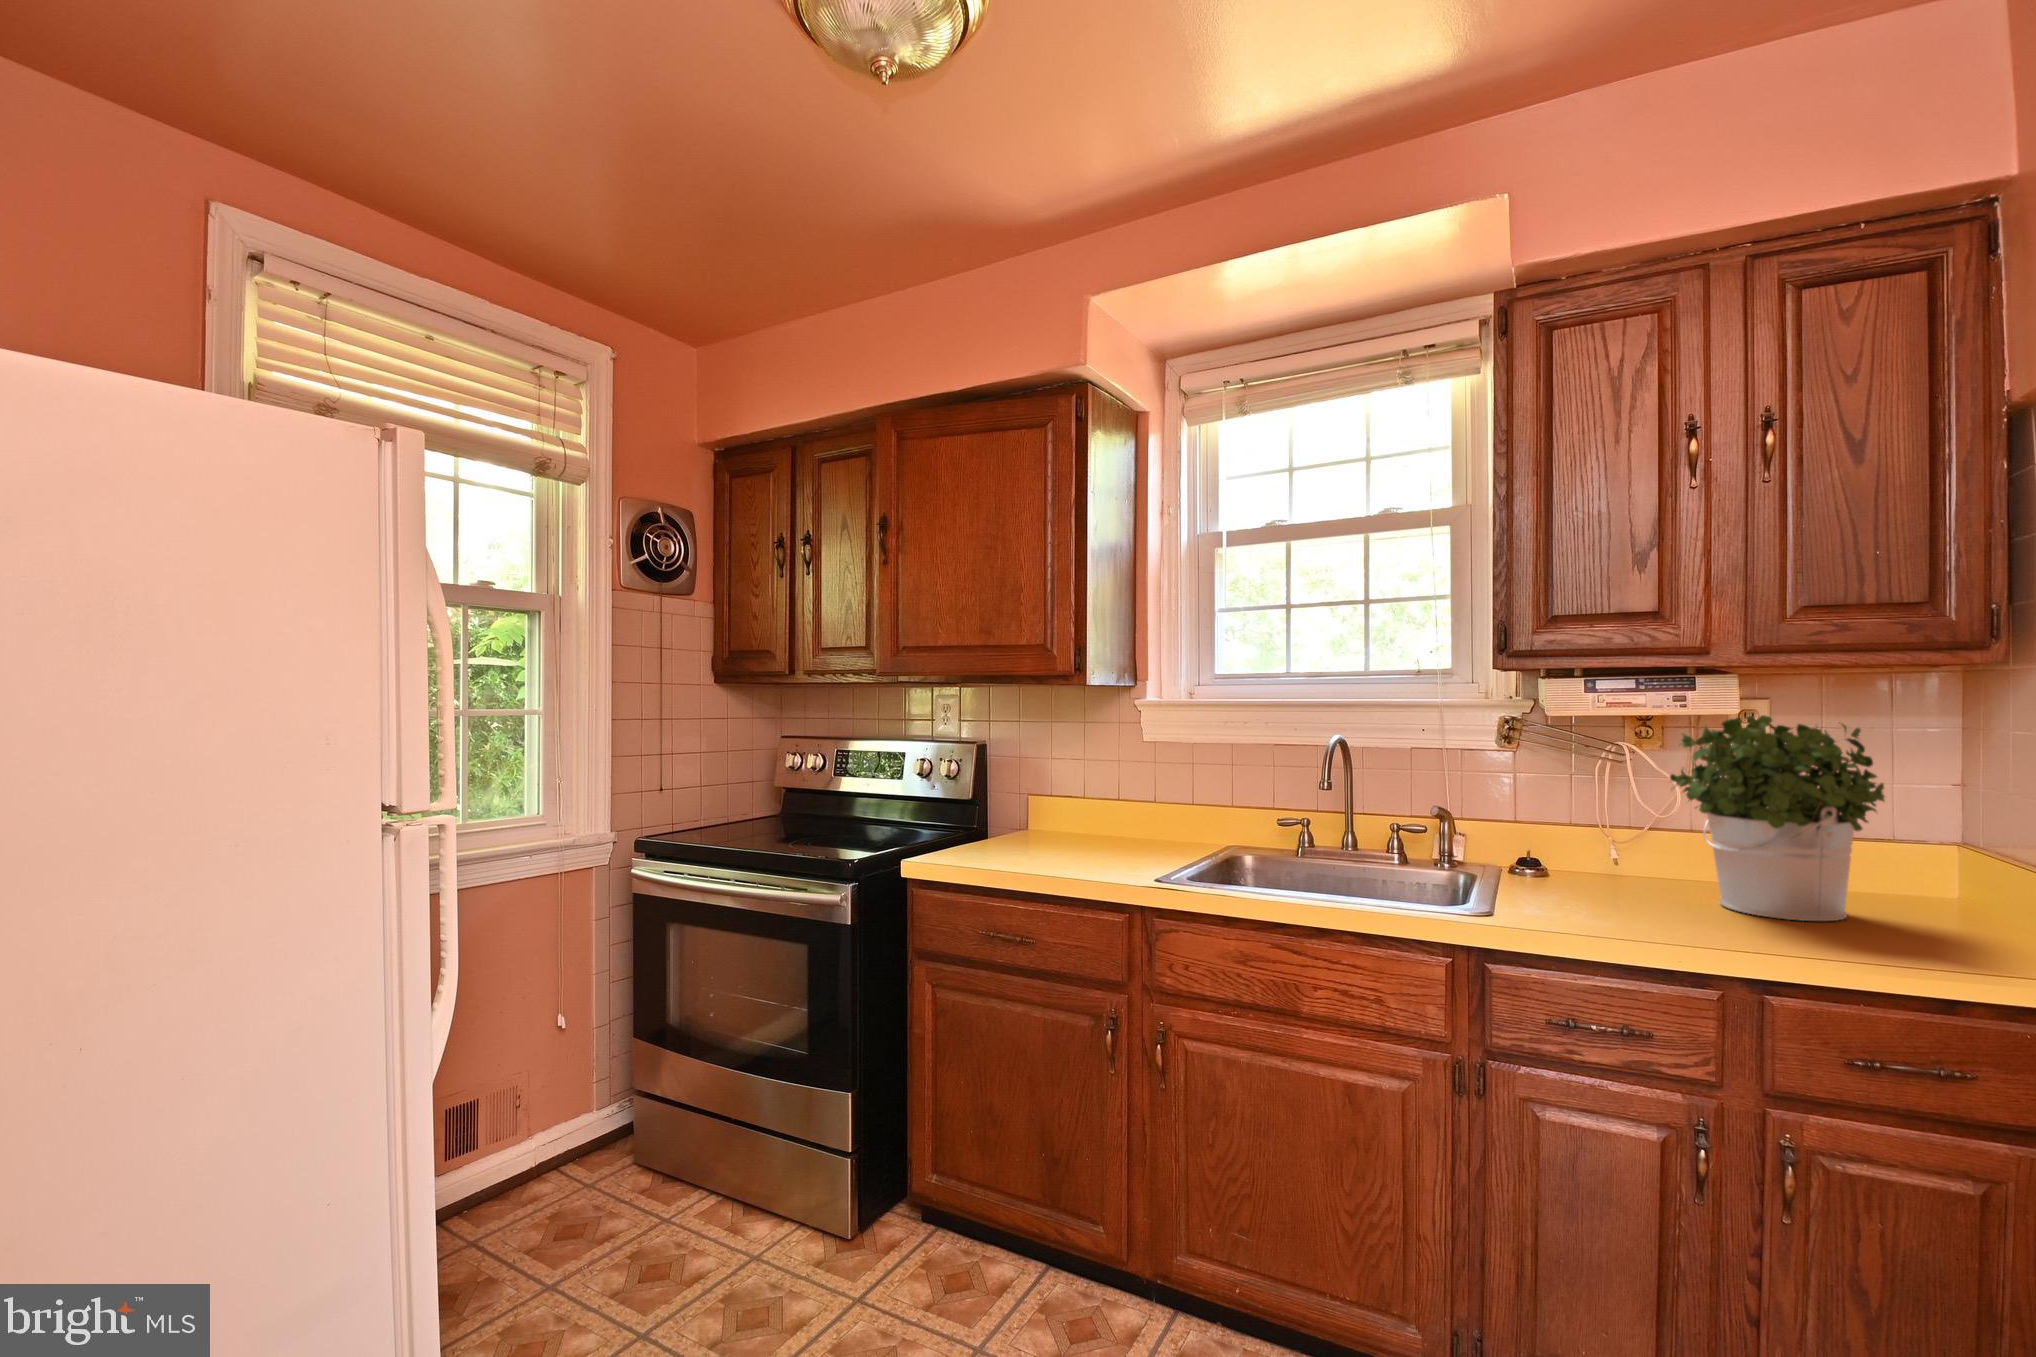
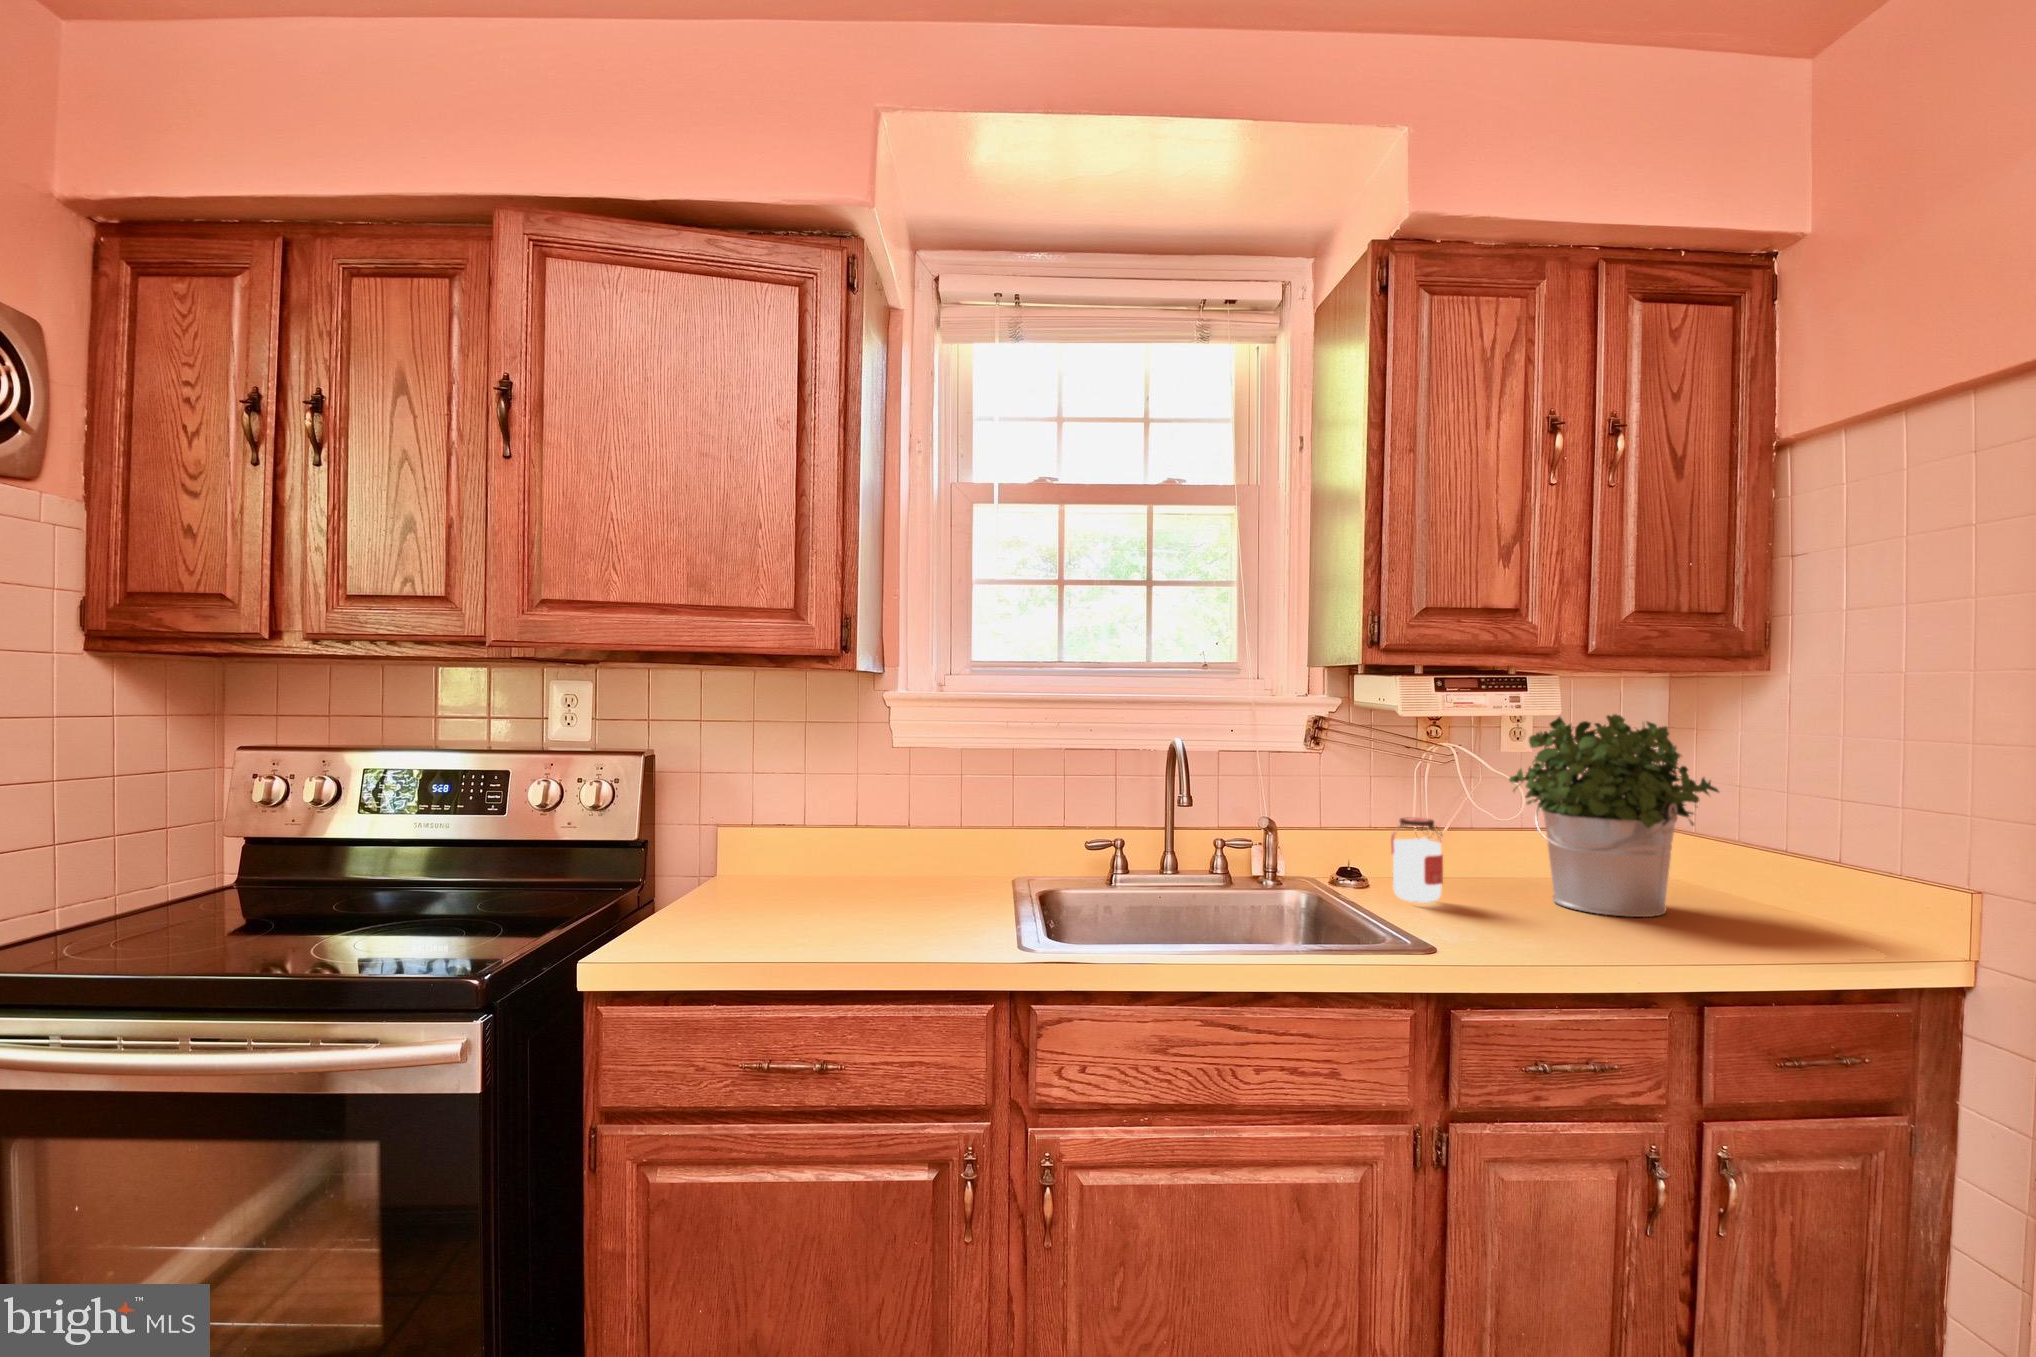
jar: none [1537,811,1591,890] -> present [1391,818,1443,903]

